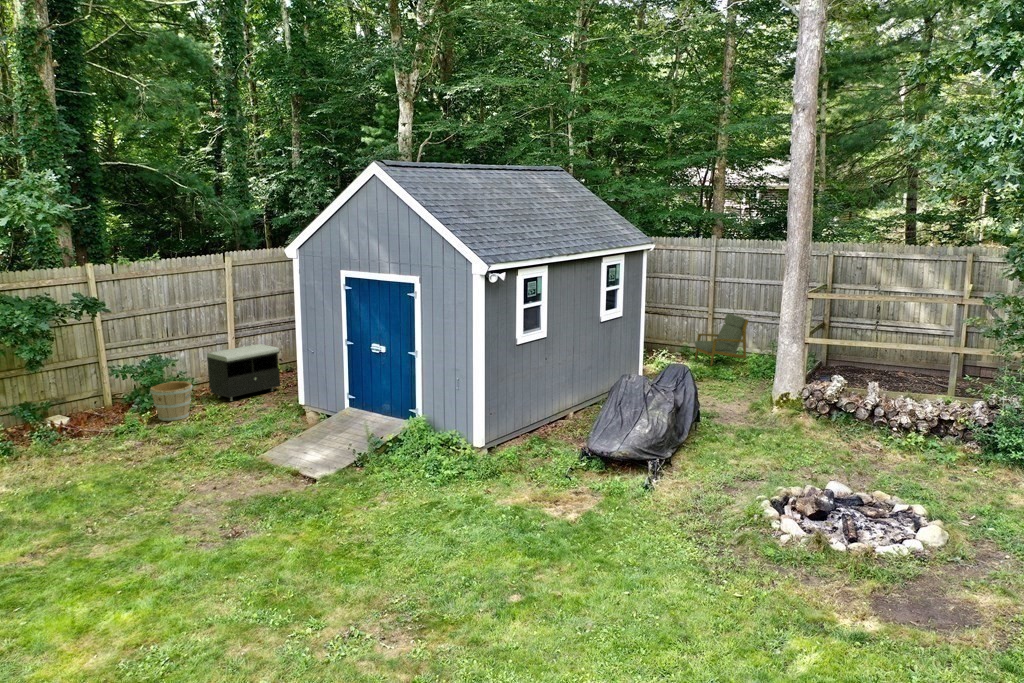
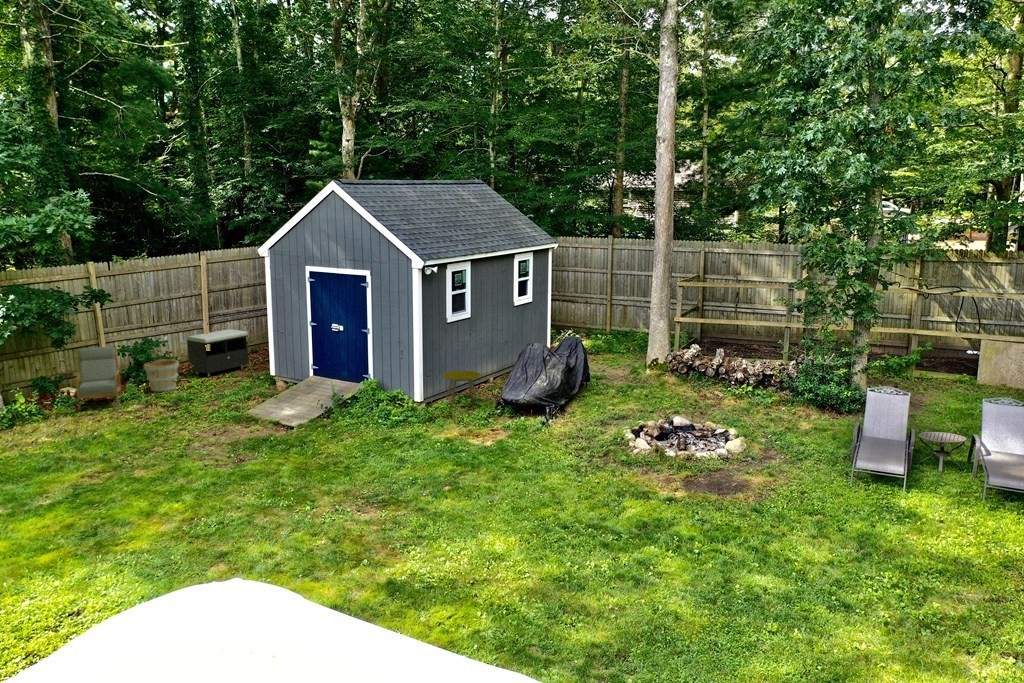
armchair: present [695,314,748,366] -> present [75,346,121,410]
side table: none [509,405,559,453] -> present [442,371,481,406]

